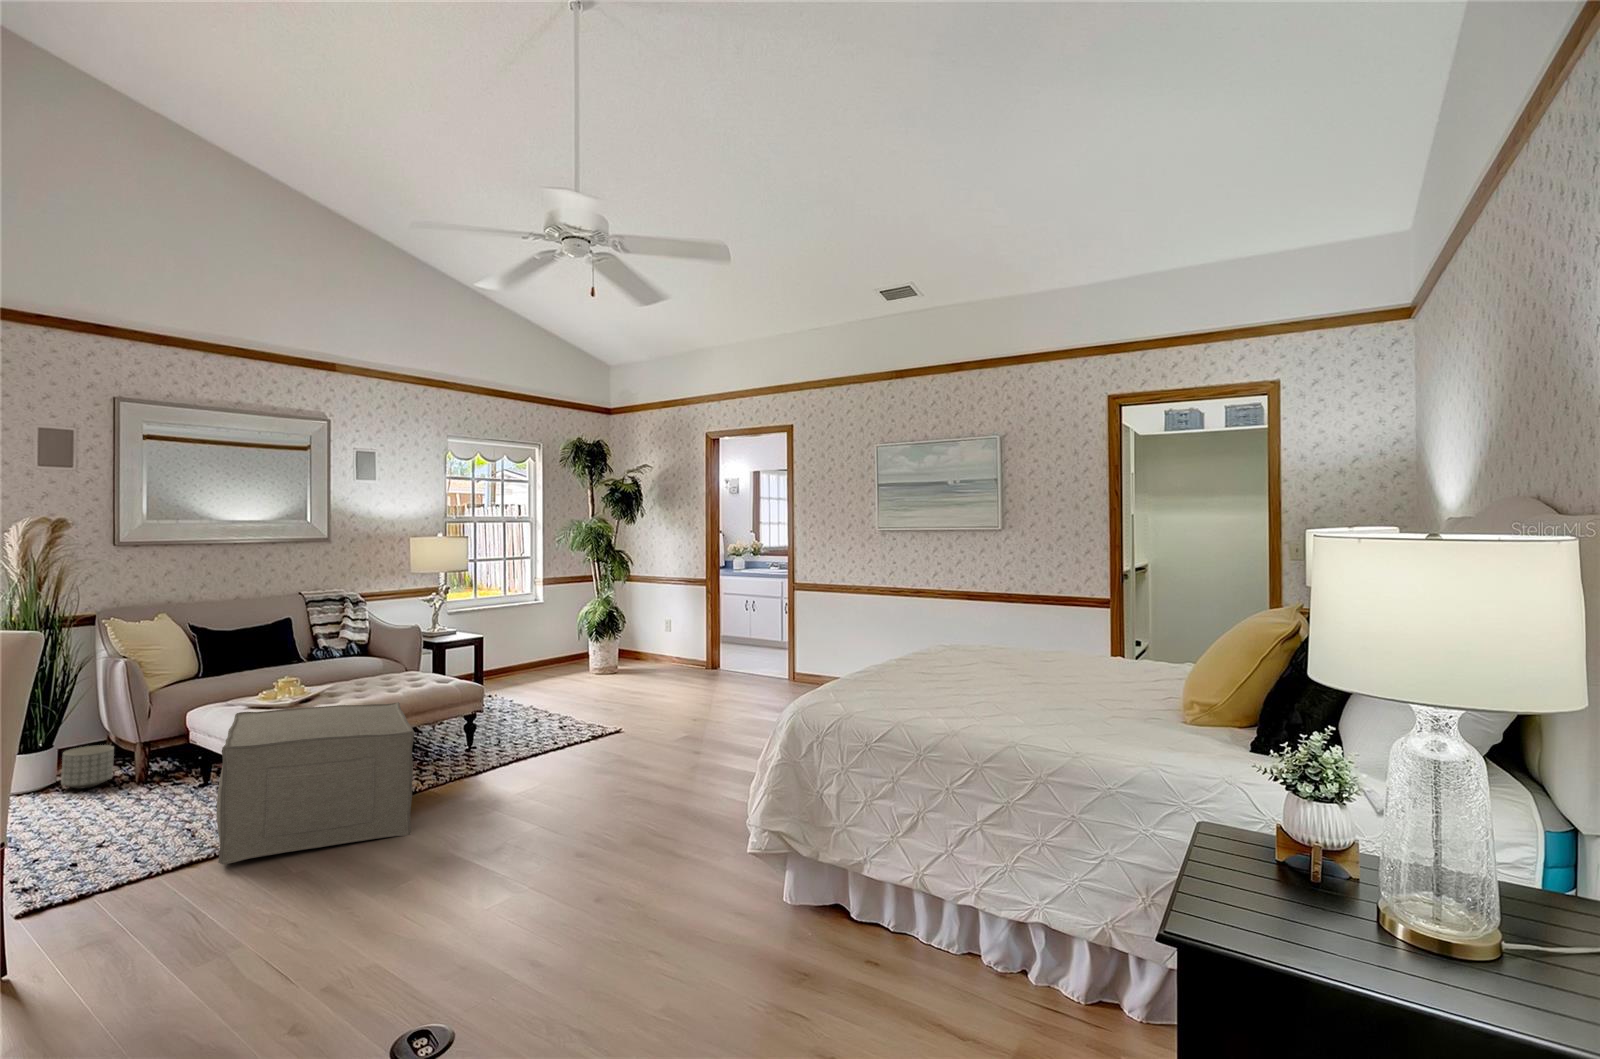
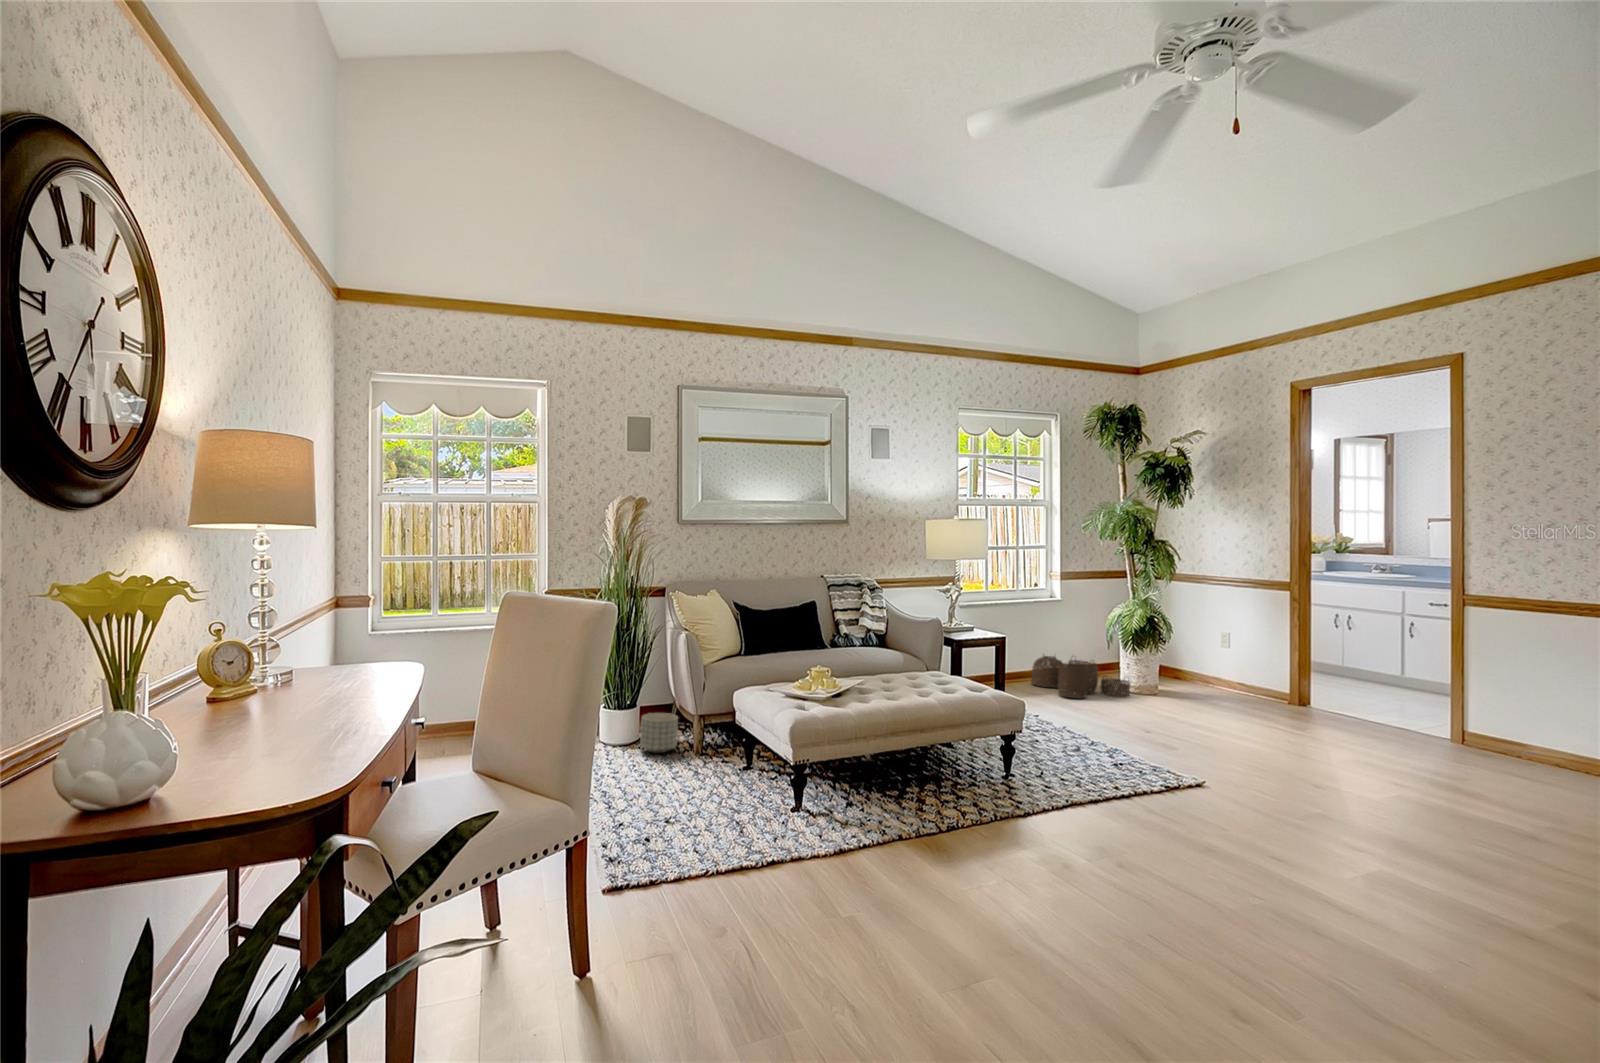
woven basket: none [516,647,596,681] -> present [1031,654,1130,698]
ottoman: present [217,702,414,864] -> none [768,702,971,892]

